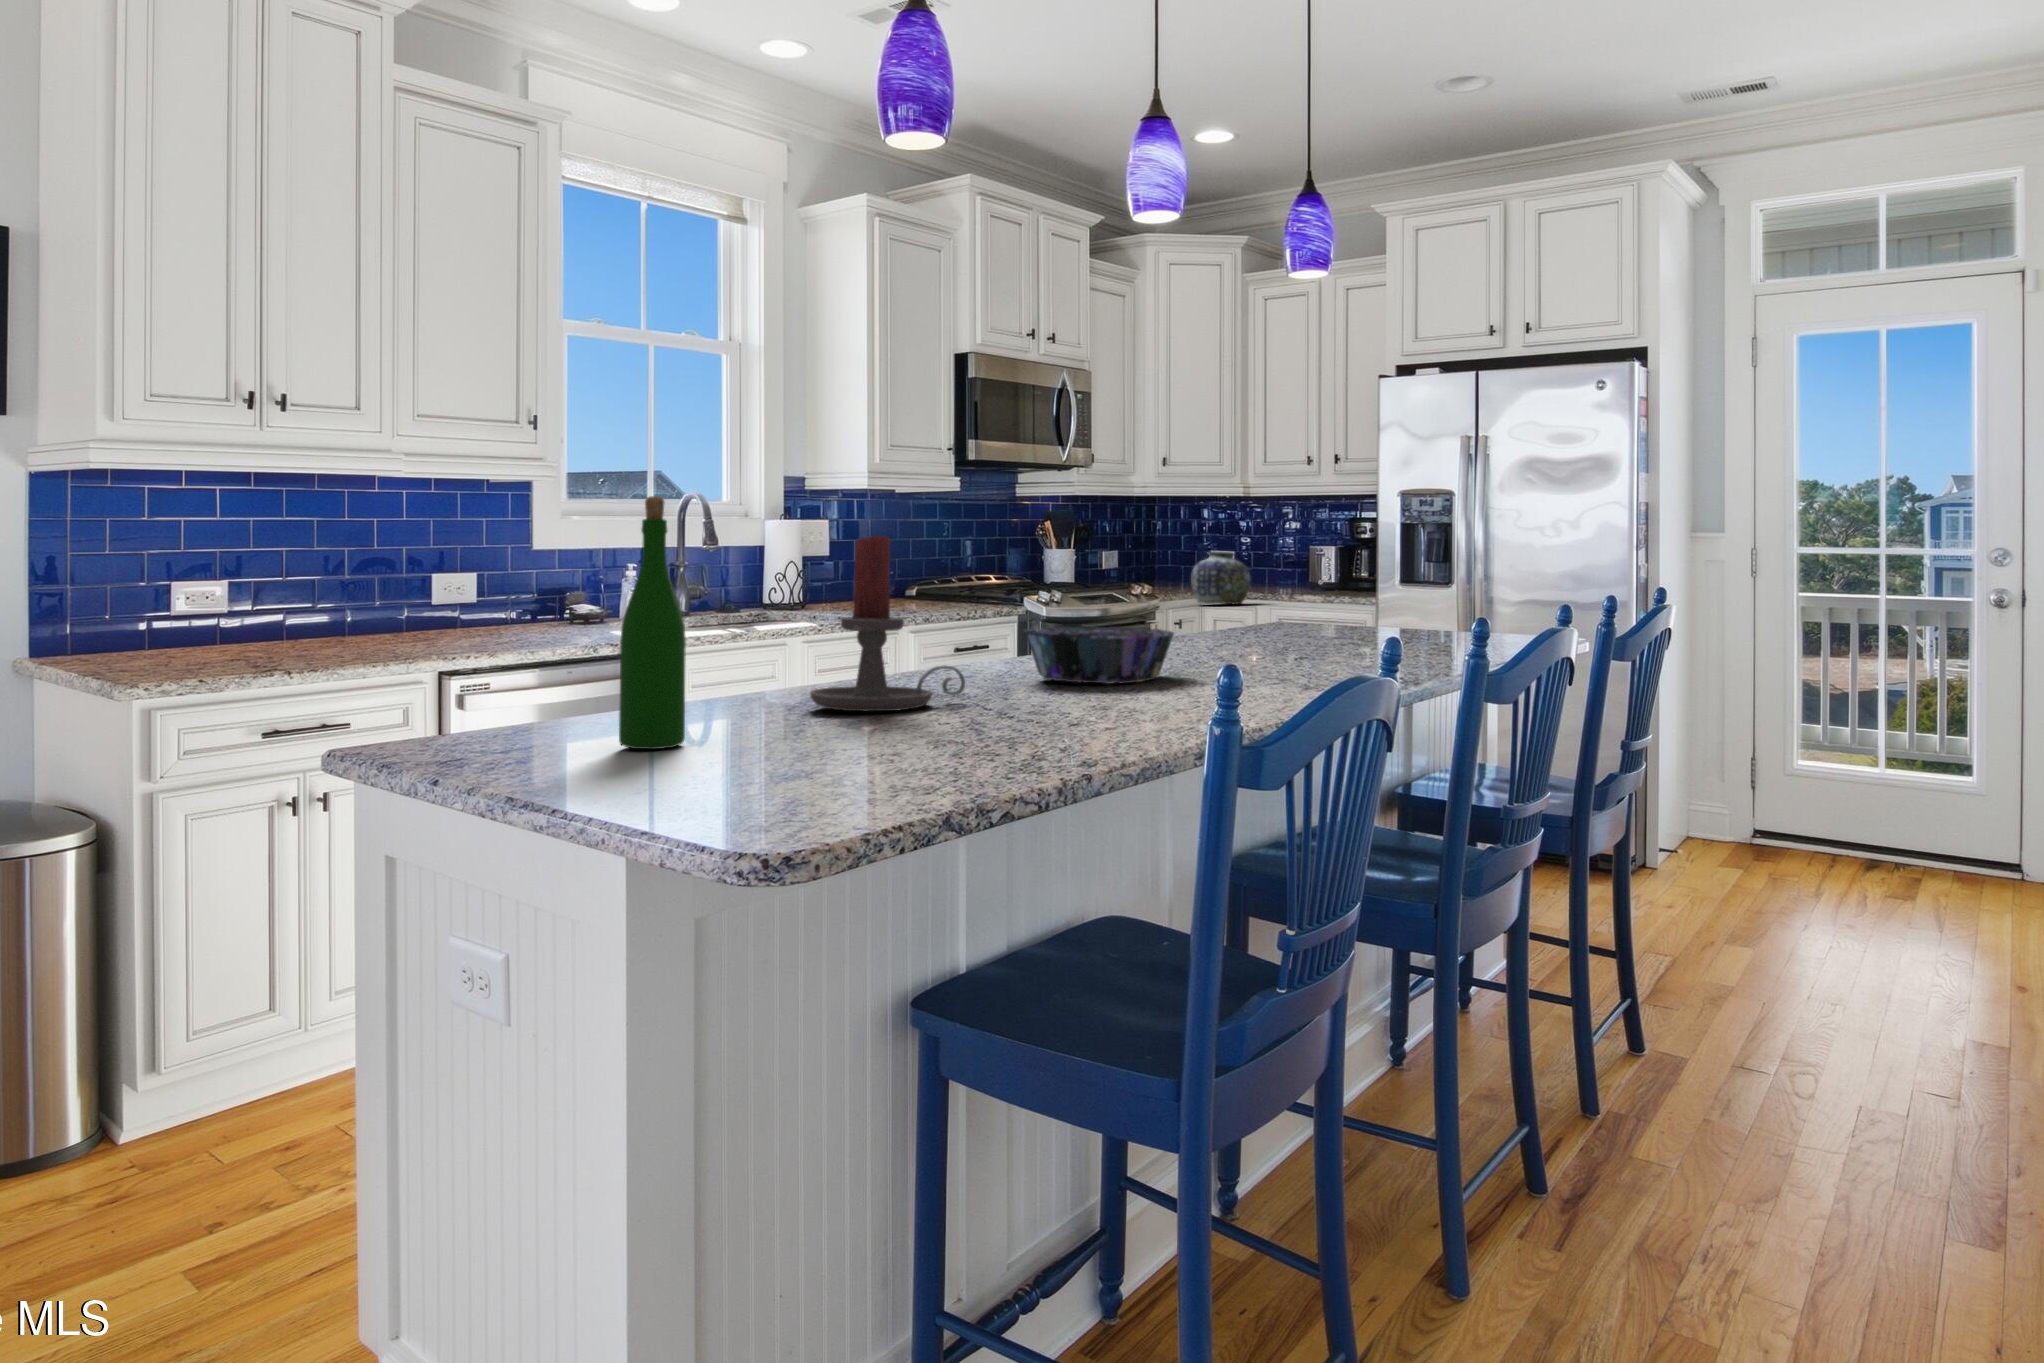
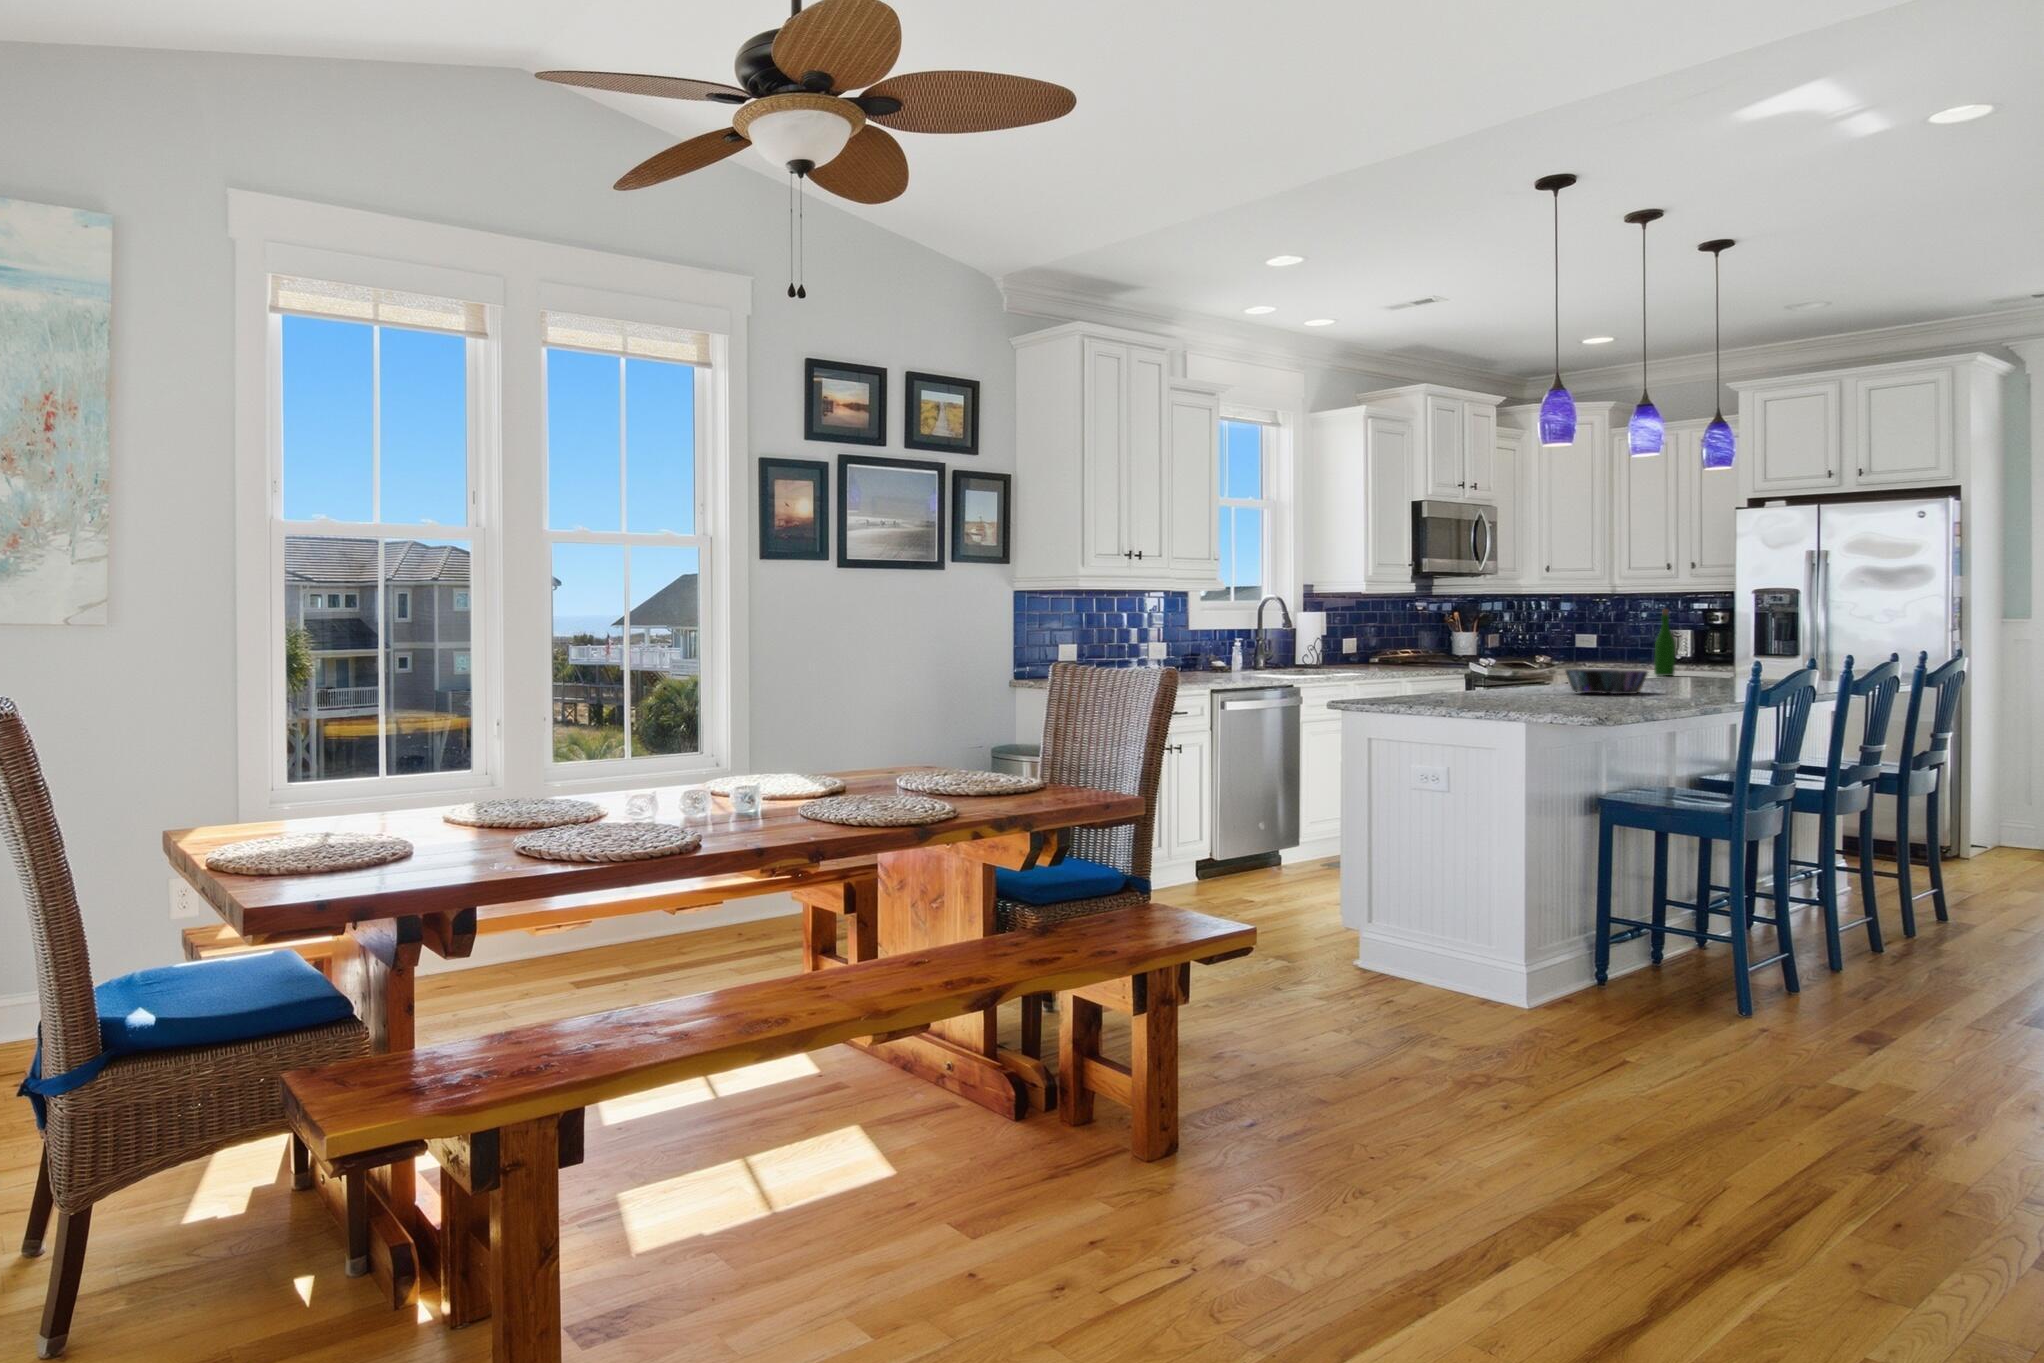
wine bottle: present [619,496,686,749] -> present [1654,609,1675,676]
candle holder: present [809,536,965,711] -> none [1483,626,1556,700]
vase: present [1191,552,1251,604] -> none [1582,631,1630,667]

